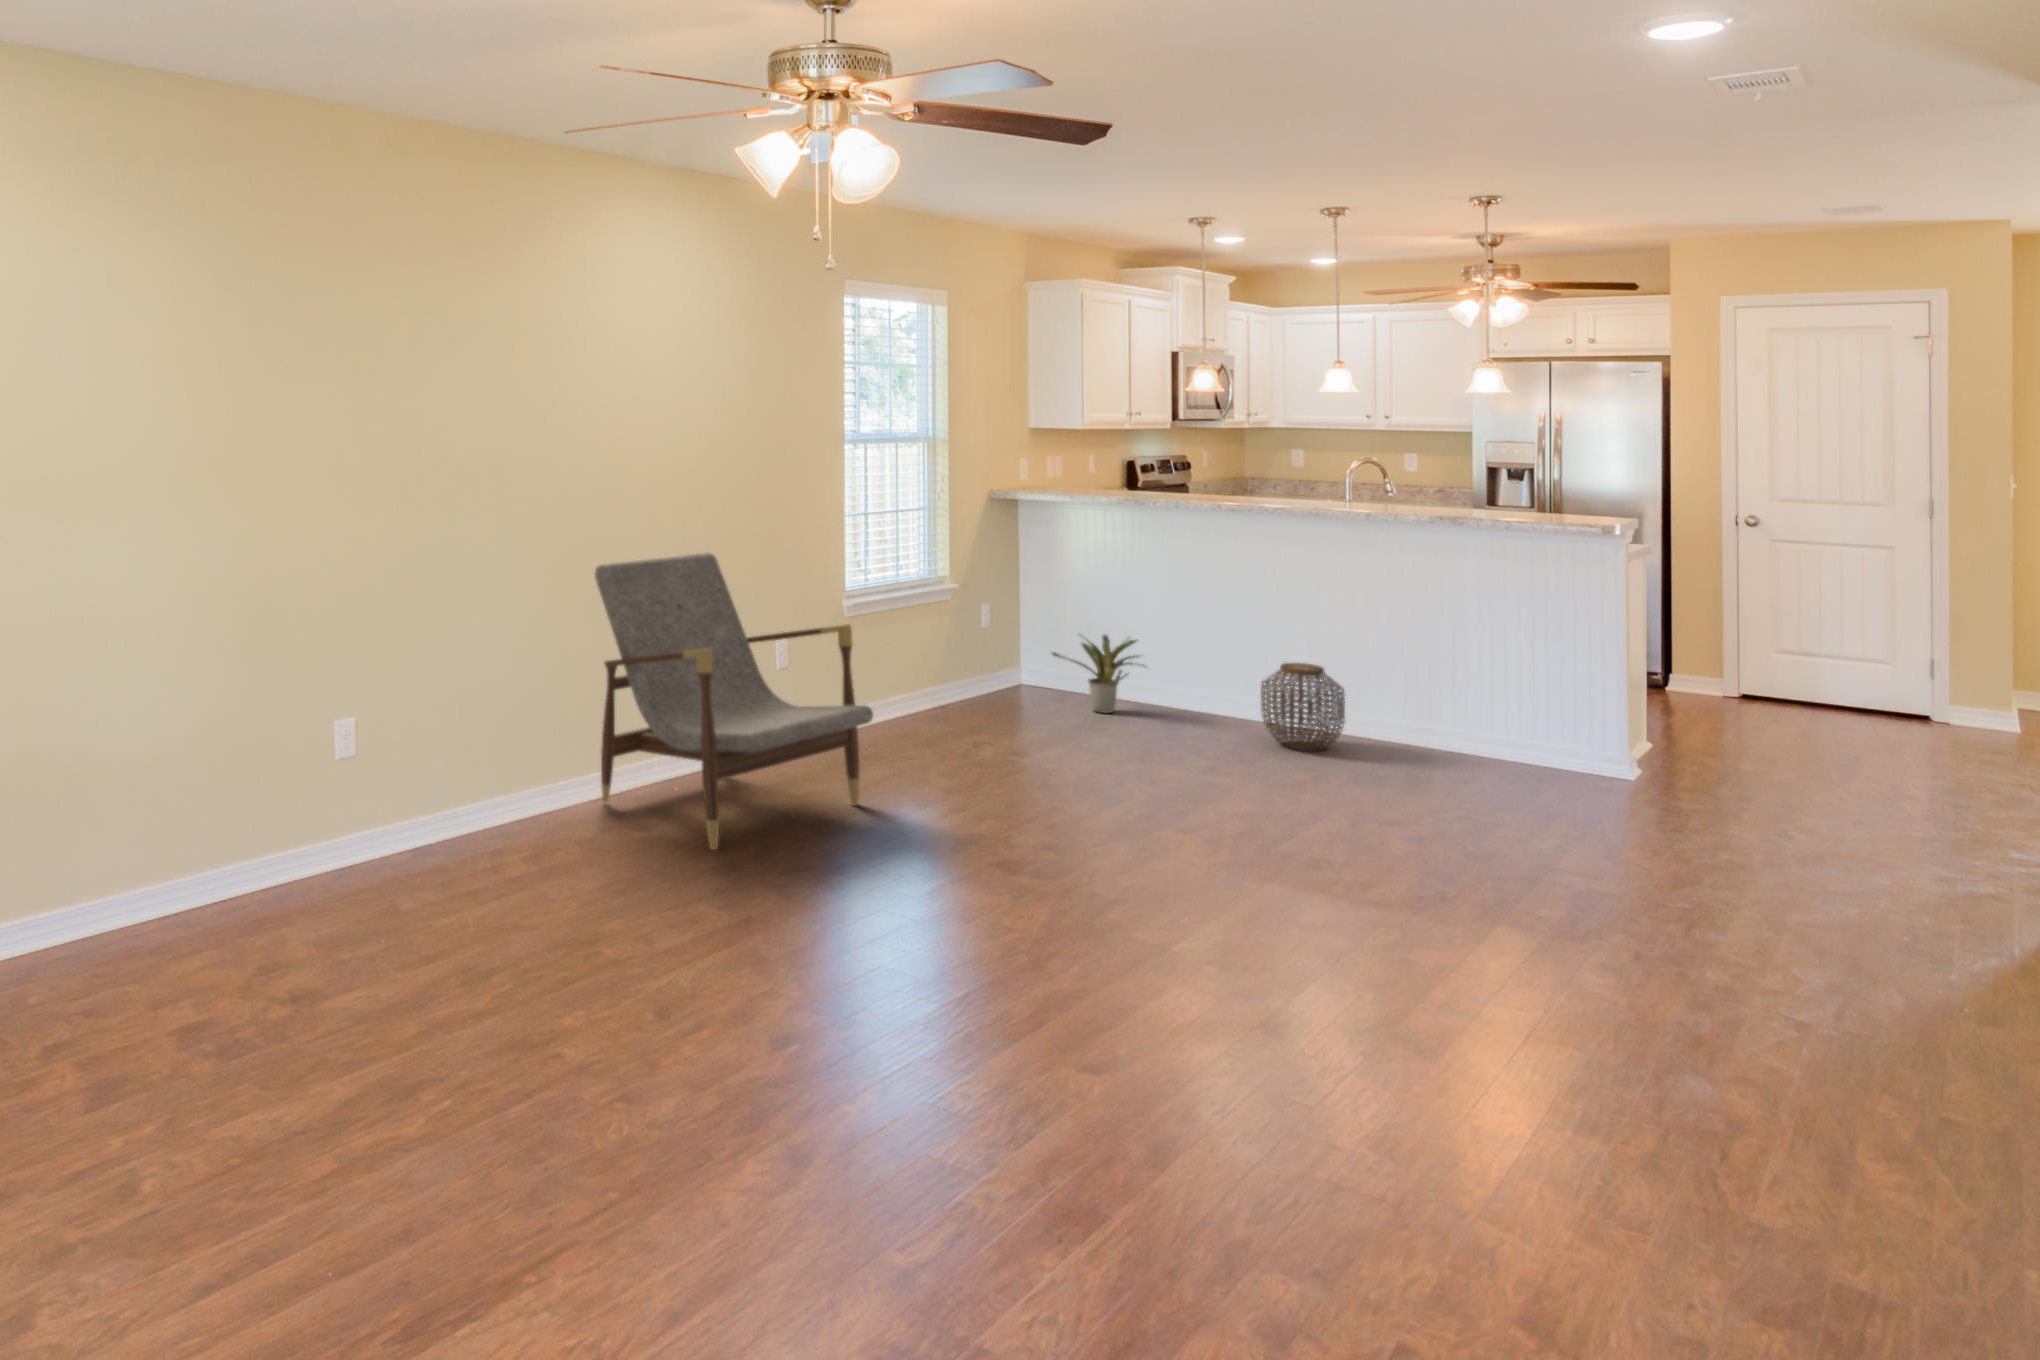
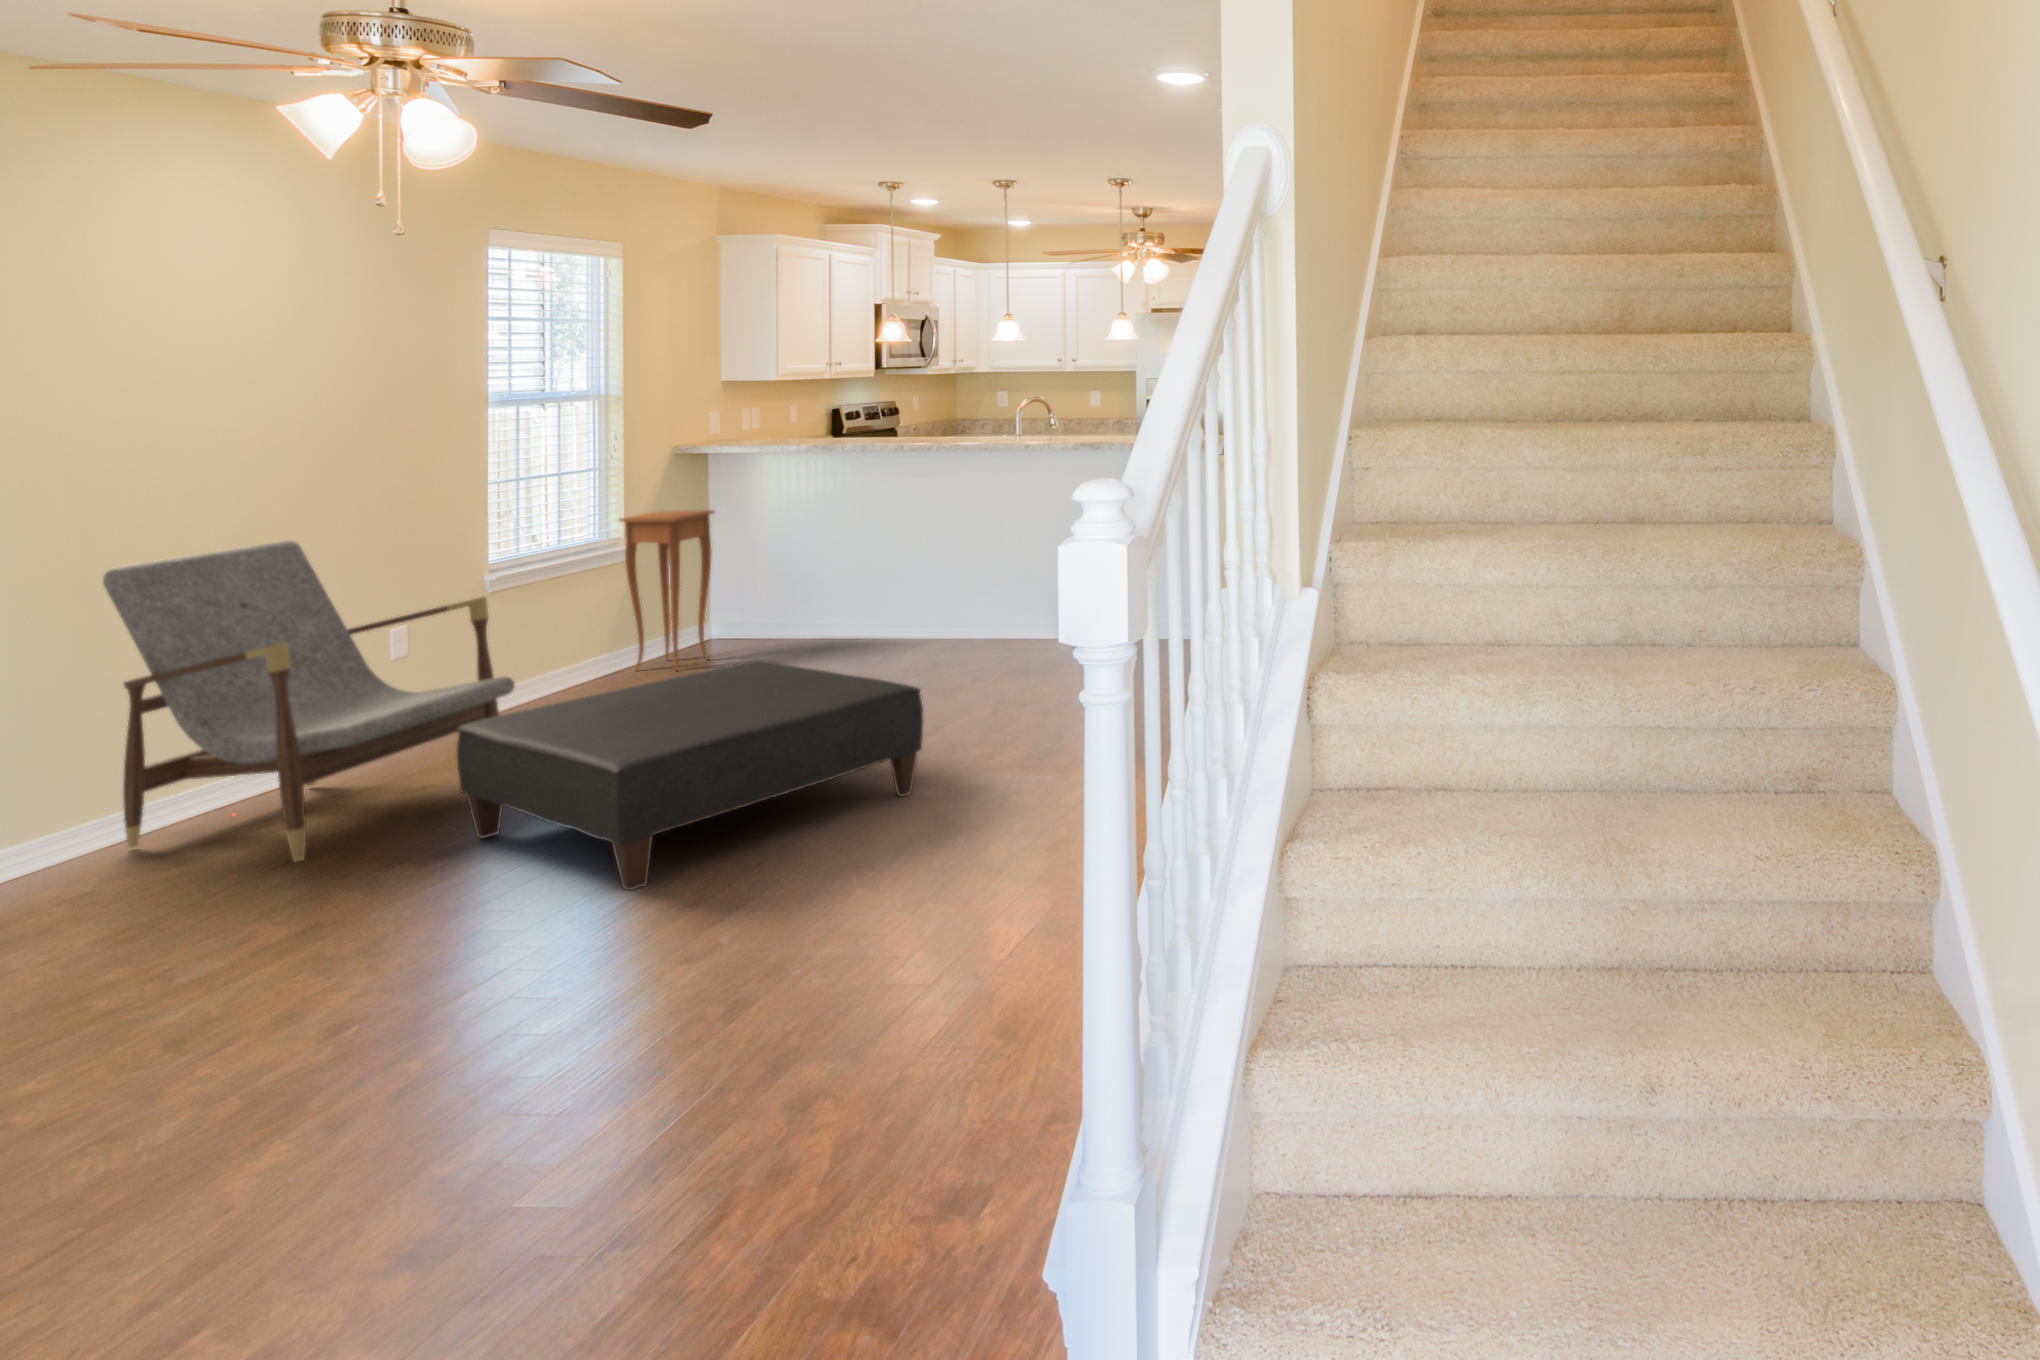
side table: none [944,552,1027,716] -> present [620,510,714,670]
potted plant: present [1053,635,1138,713] -> none [744,574,843,650]
woven basket: present [1261,663,1345,752] -> none [941,576,1012,651]
ottoman: none [833,730,1294,976] -> present [457,660,923,890]

